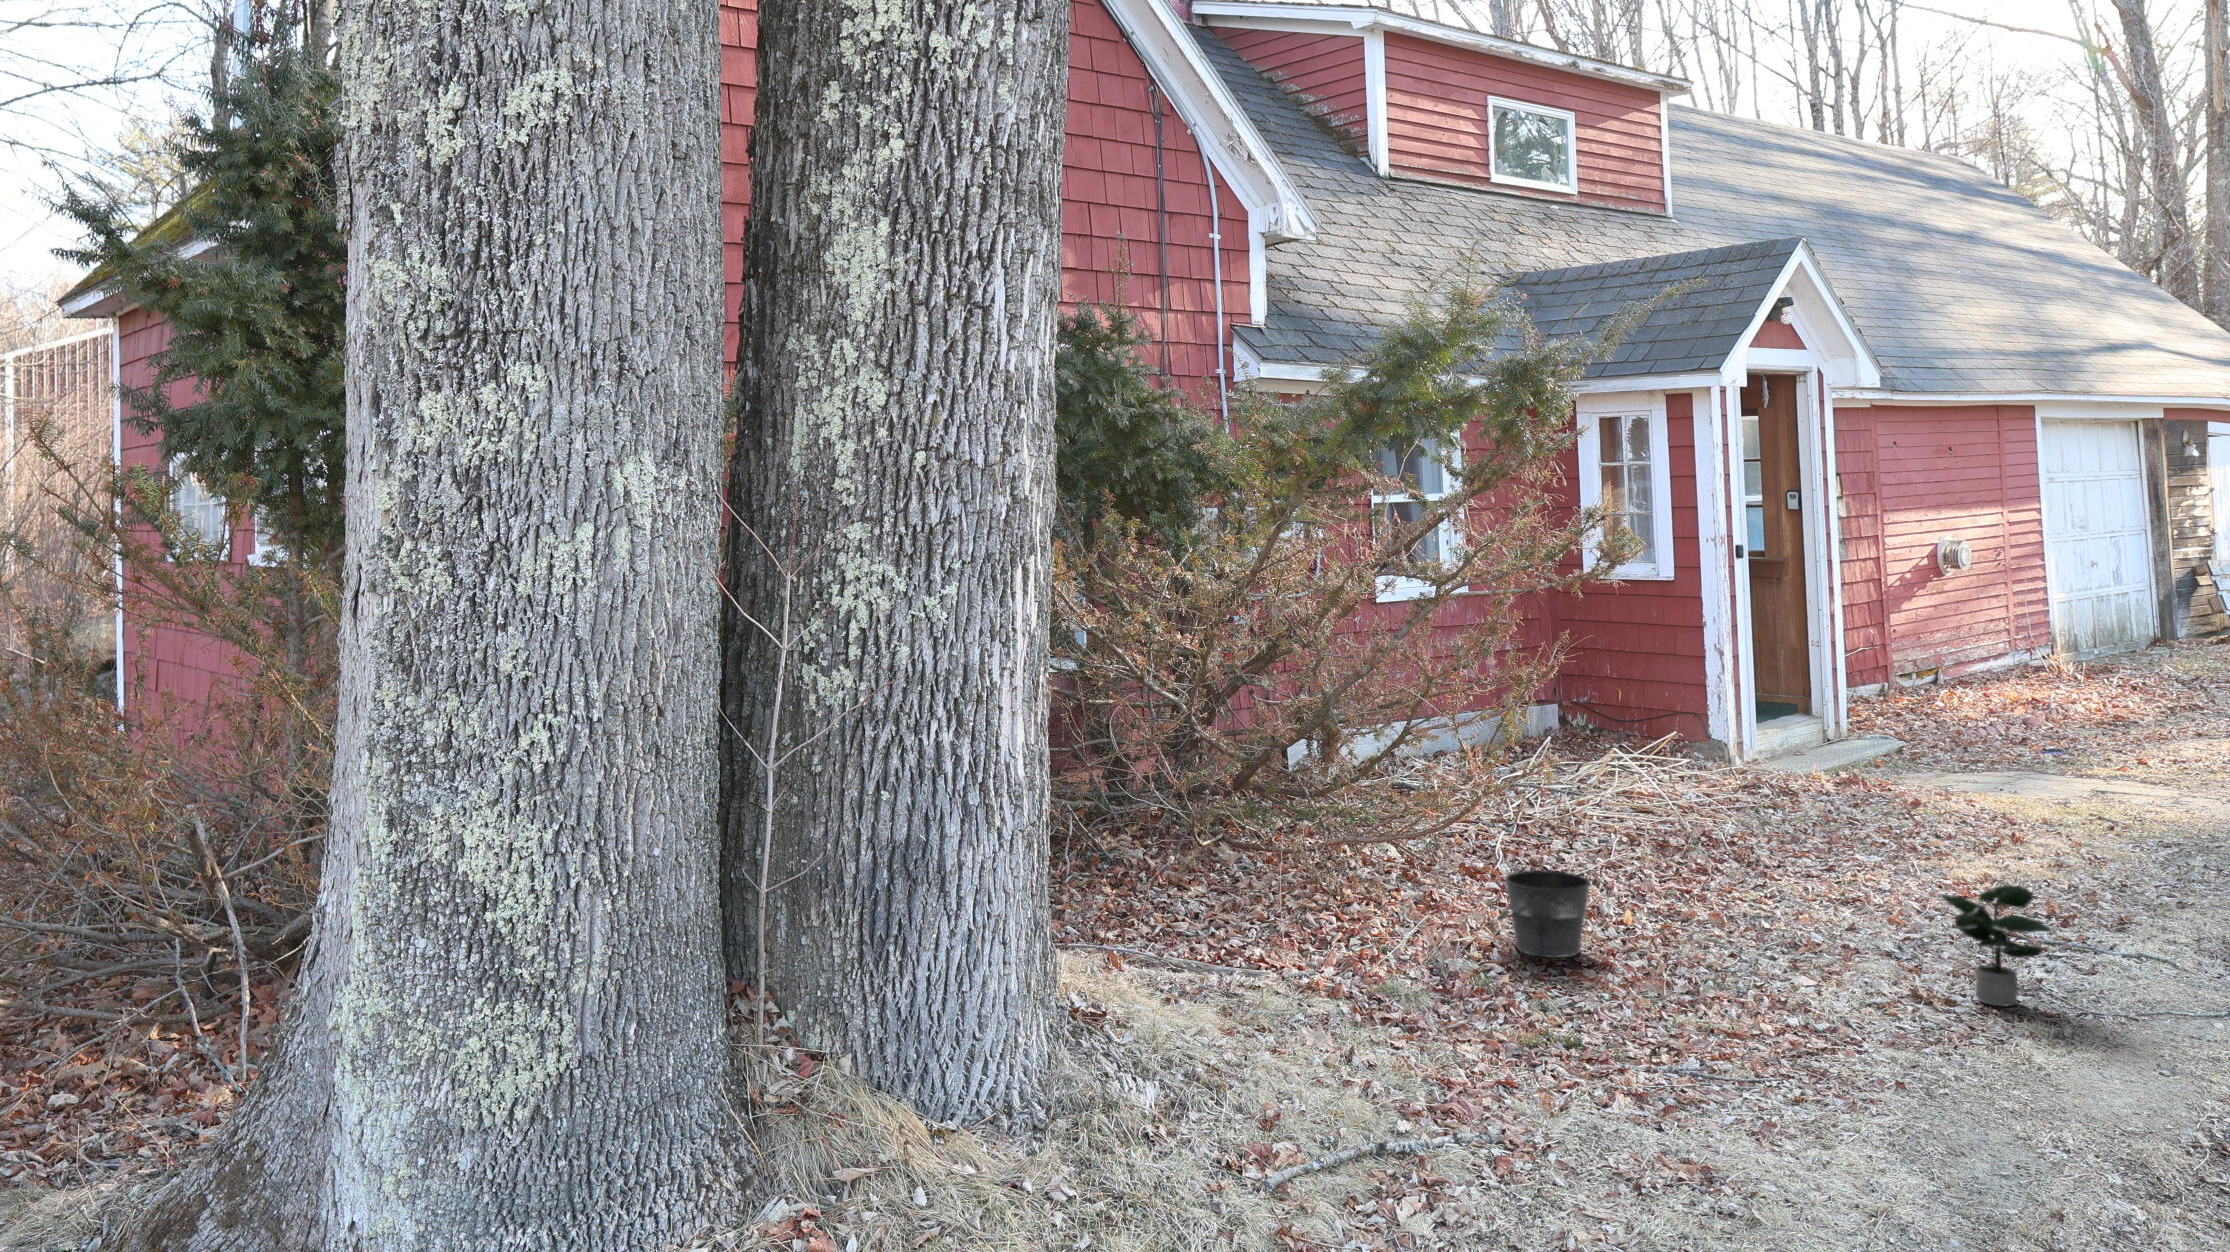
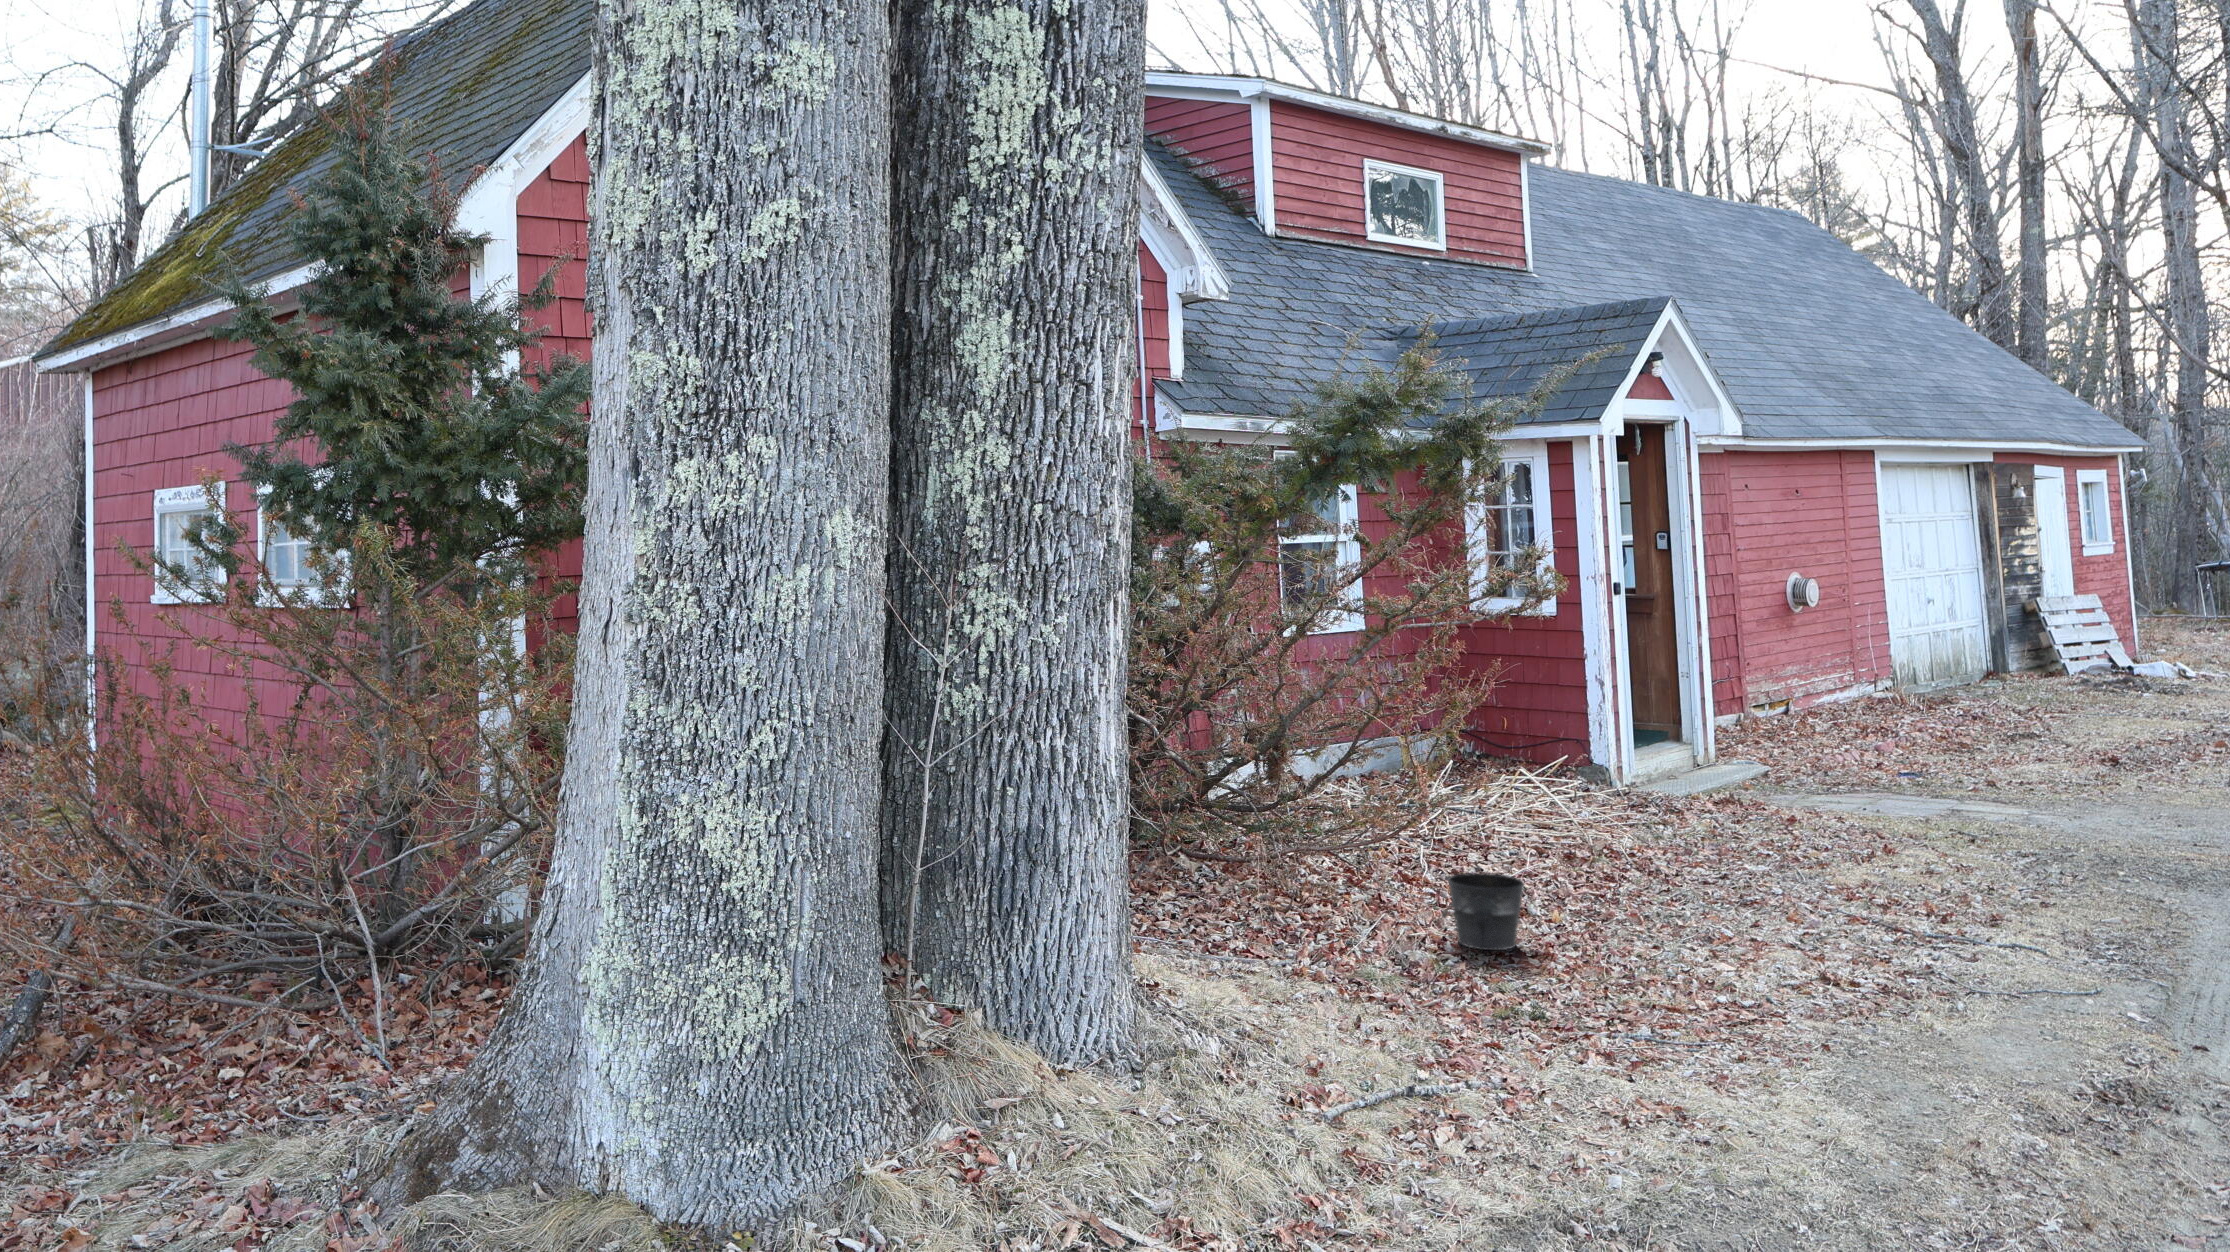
potted plant: present [1940,885,2052,1006] -> none [1841,882,1945,989]

